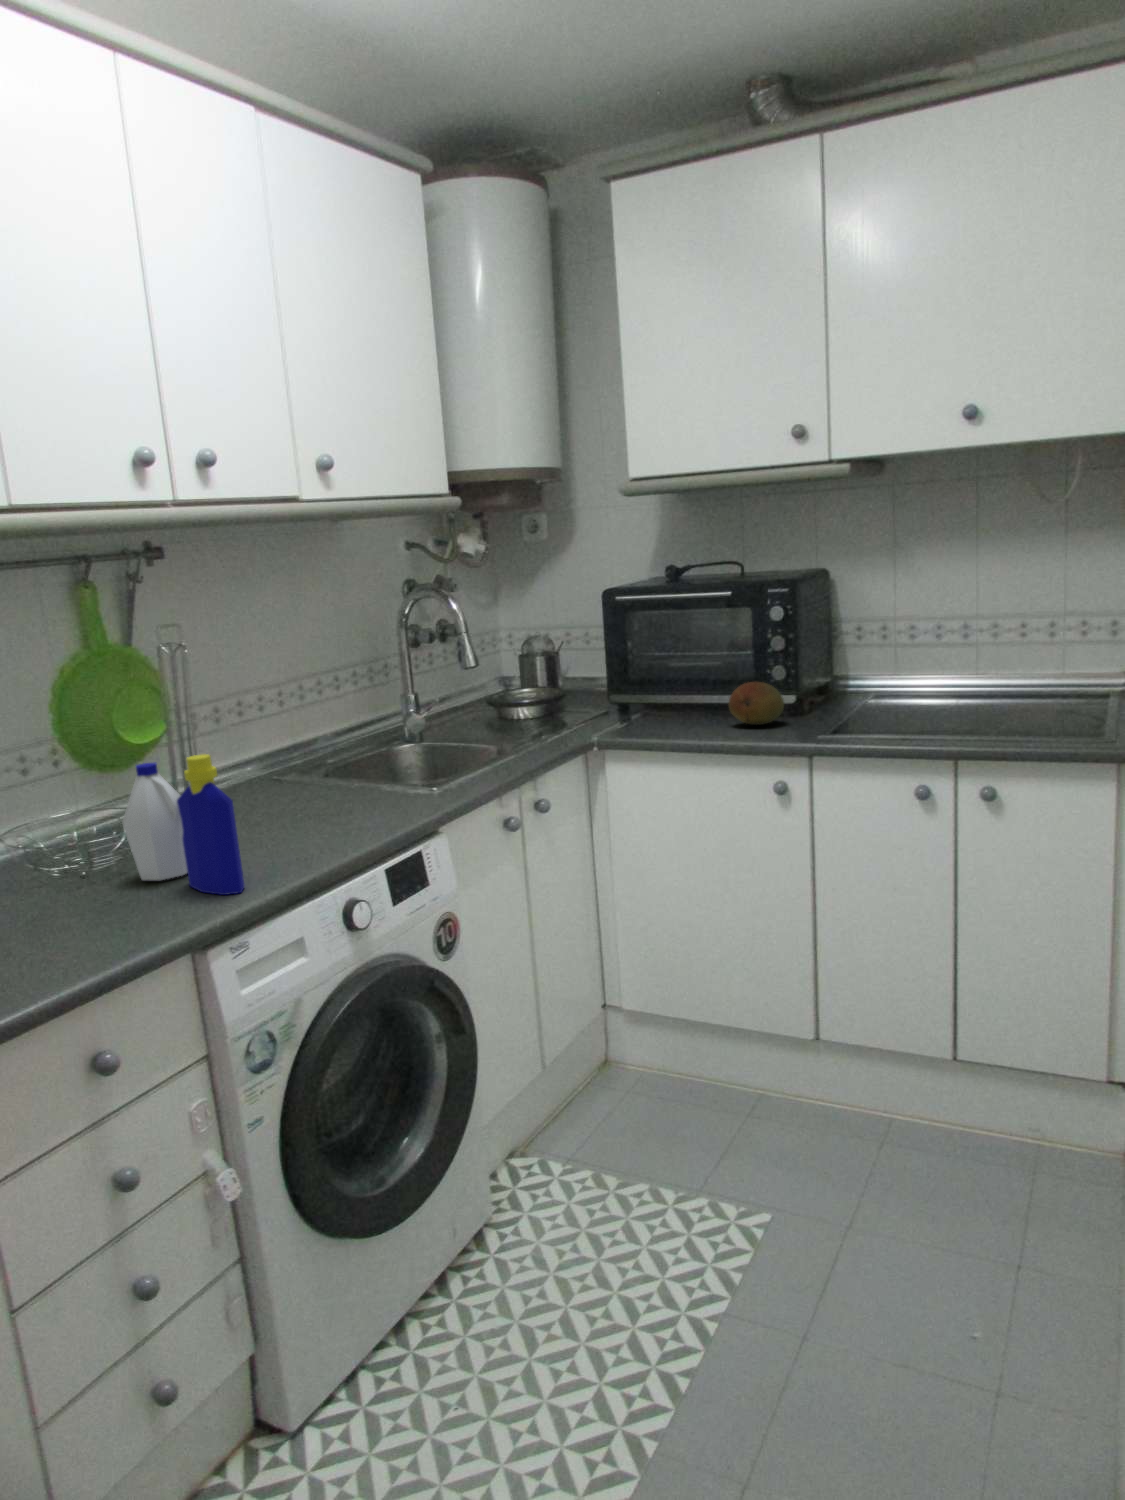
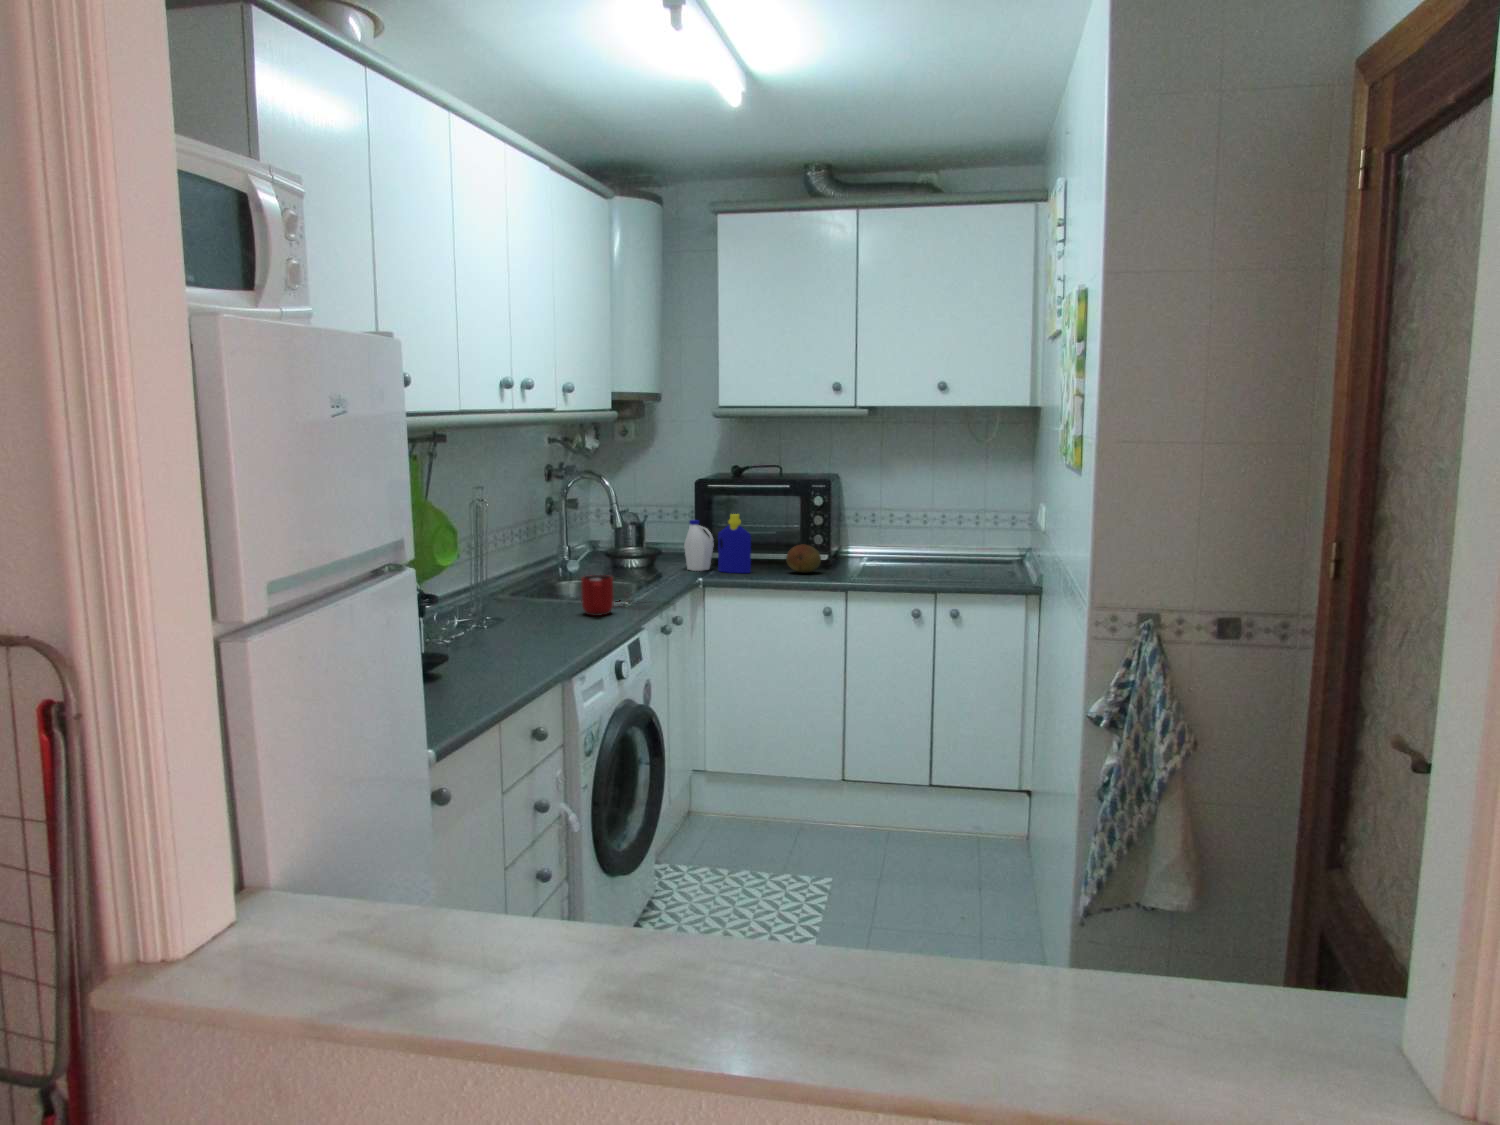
mug: none [342,753,395,817] -> present [581,575,613,616]
bottle: present [123,754,245,895] -> present [684,514,751,573]

